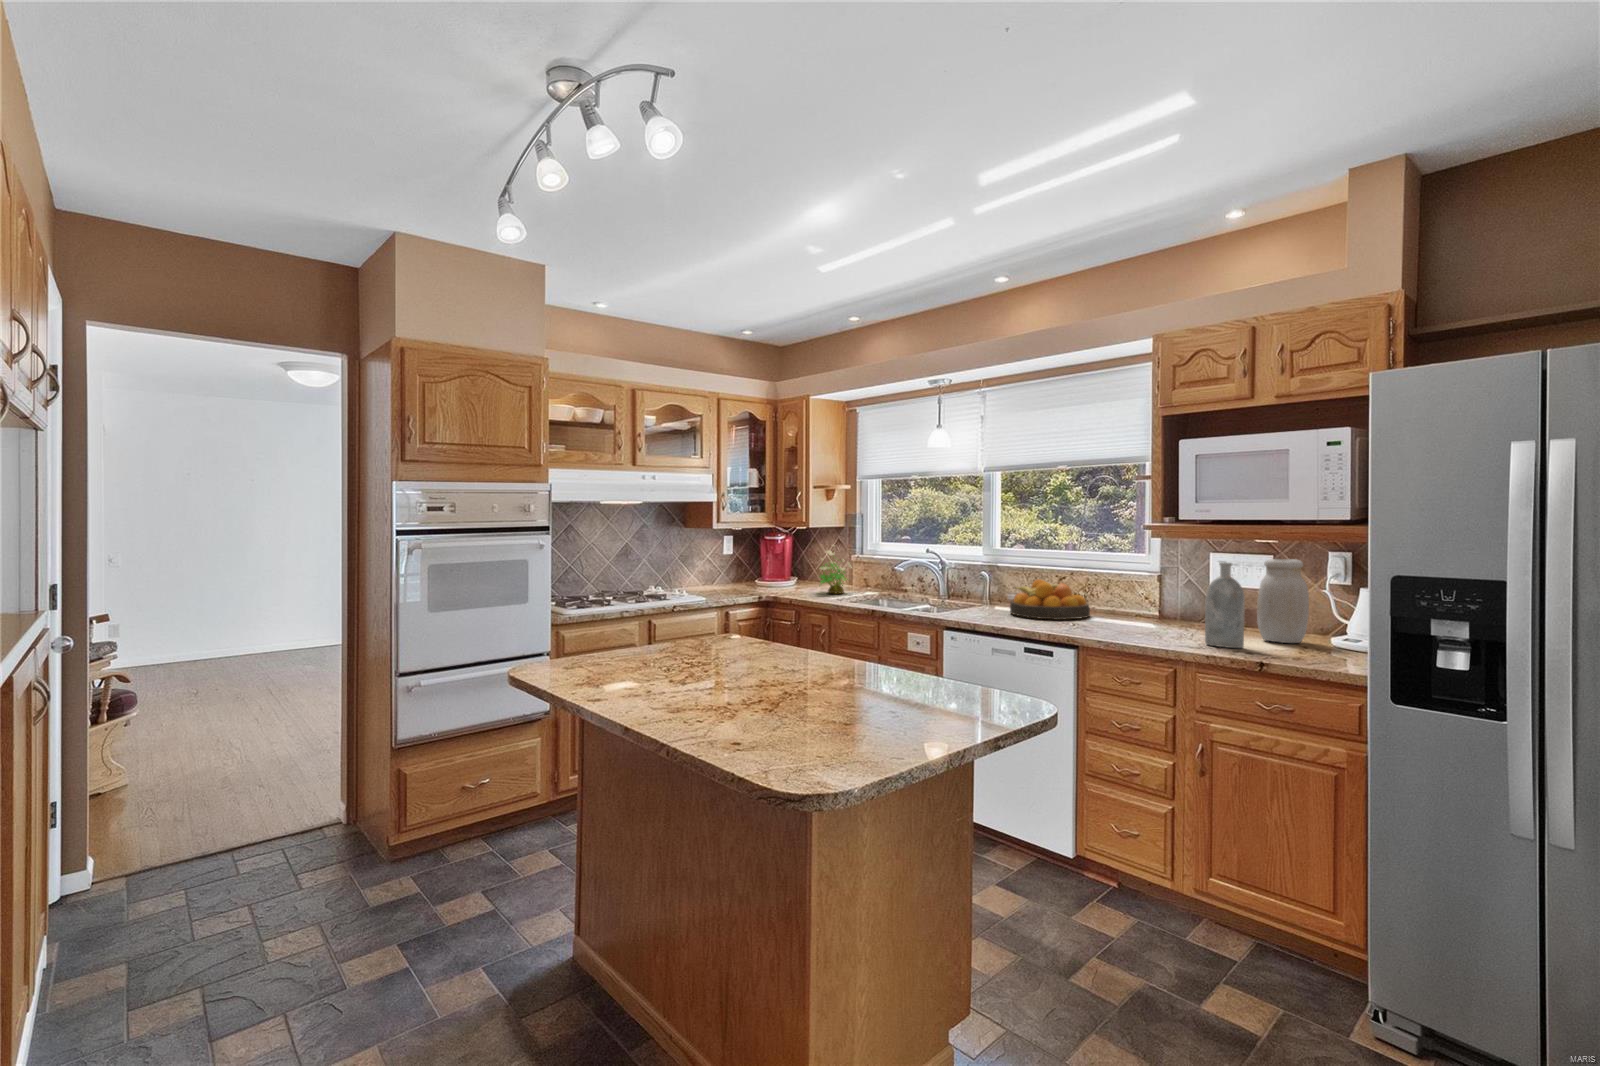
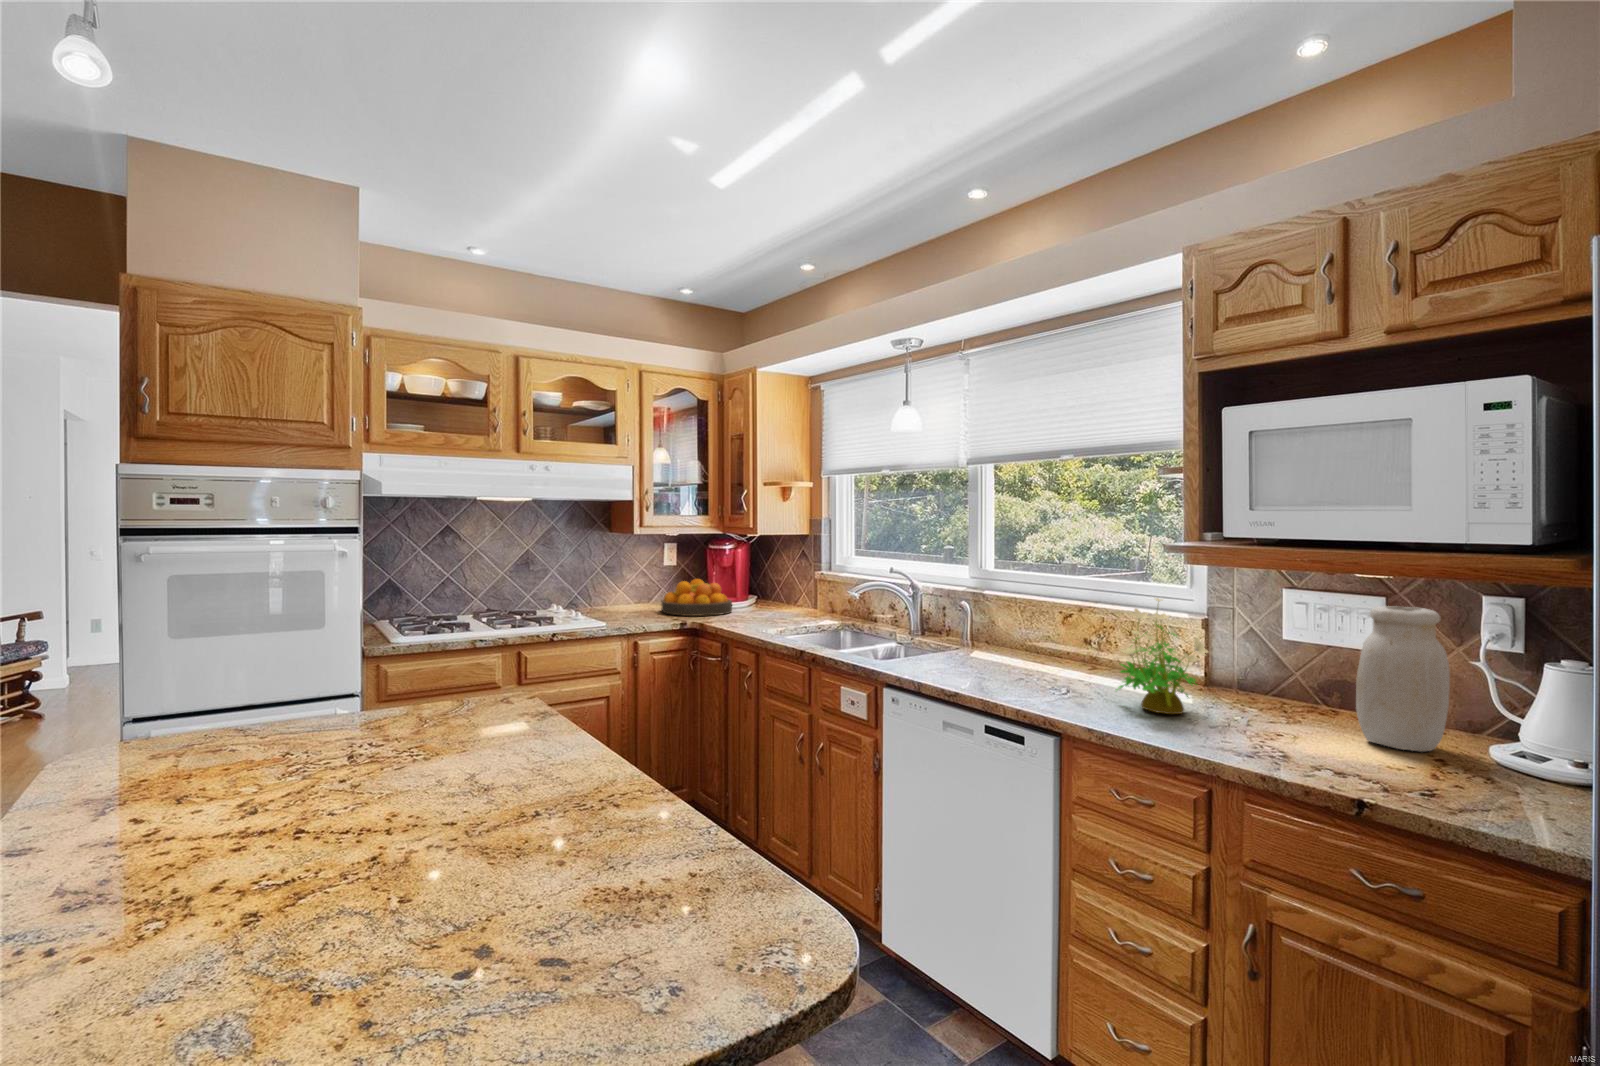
potted plant: present [820,551,852,593] -> present [1116,598,1208,714]
bottle: present [1205,562,1245,648] -> none [1263,612,1333,761]
fruit bowl: present [1010,579,1090,619] -> present [662,579,732,616]

